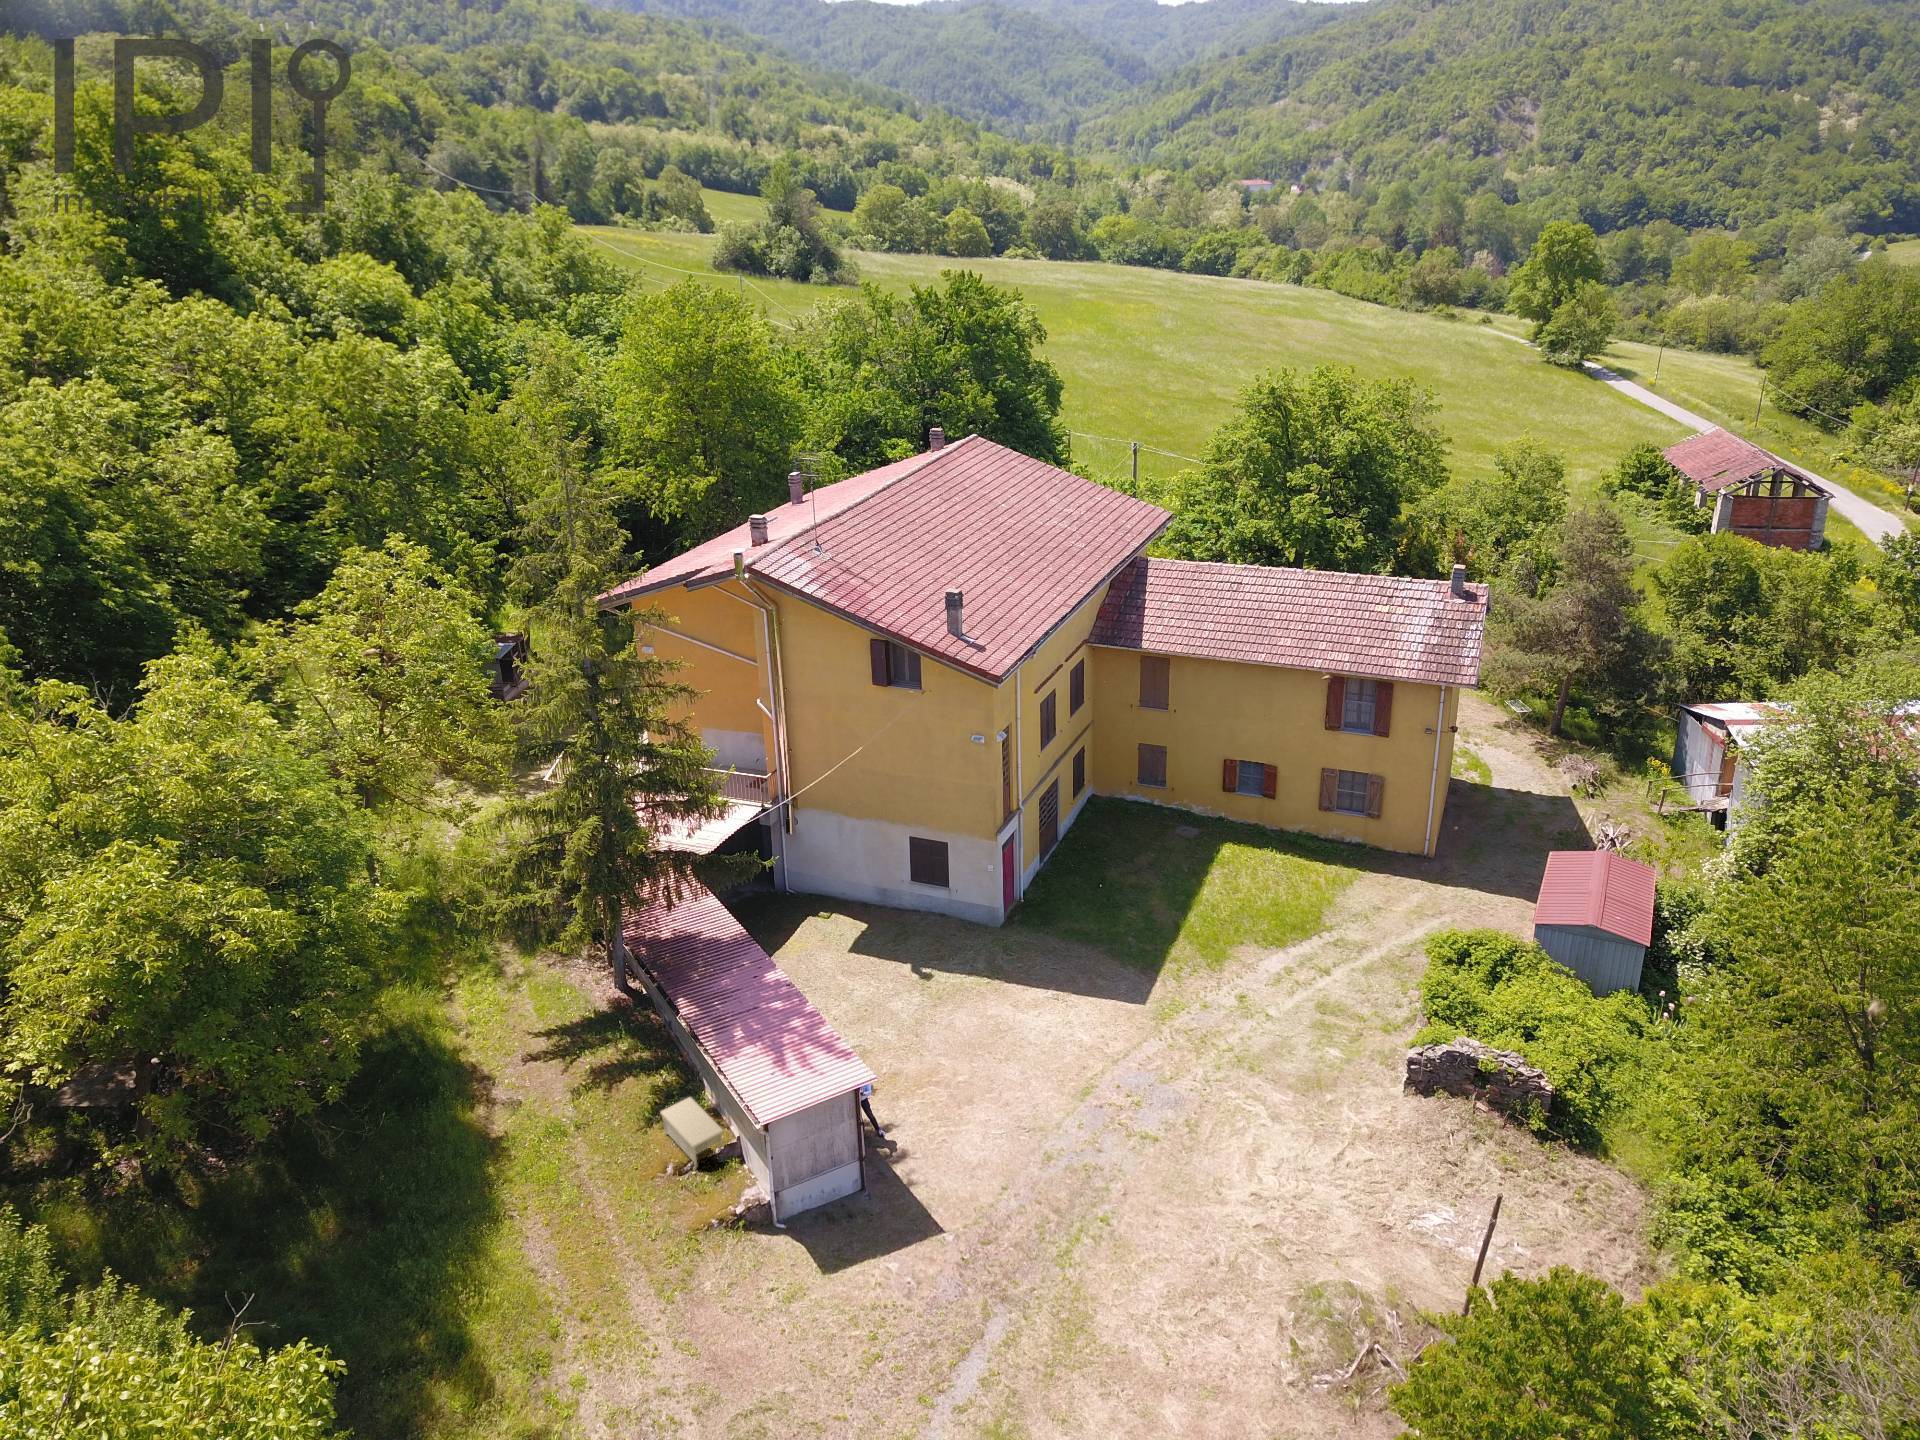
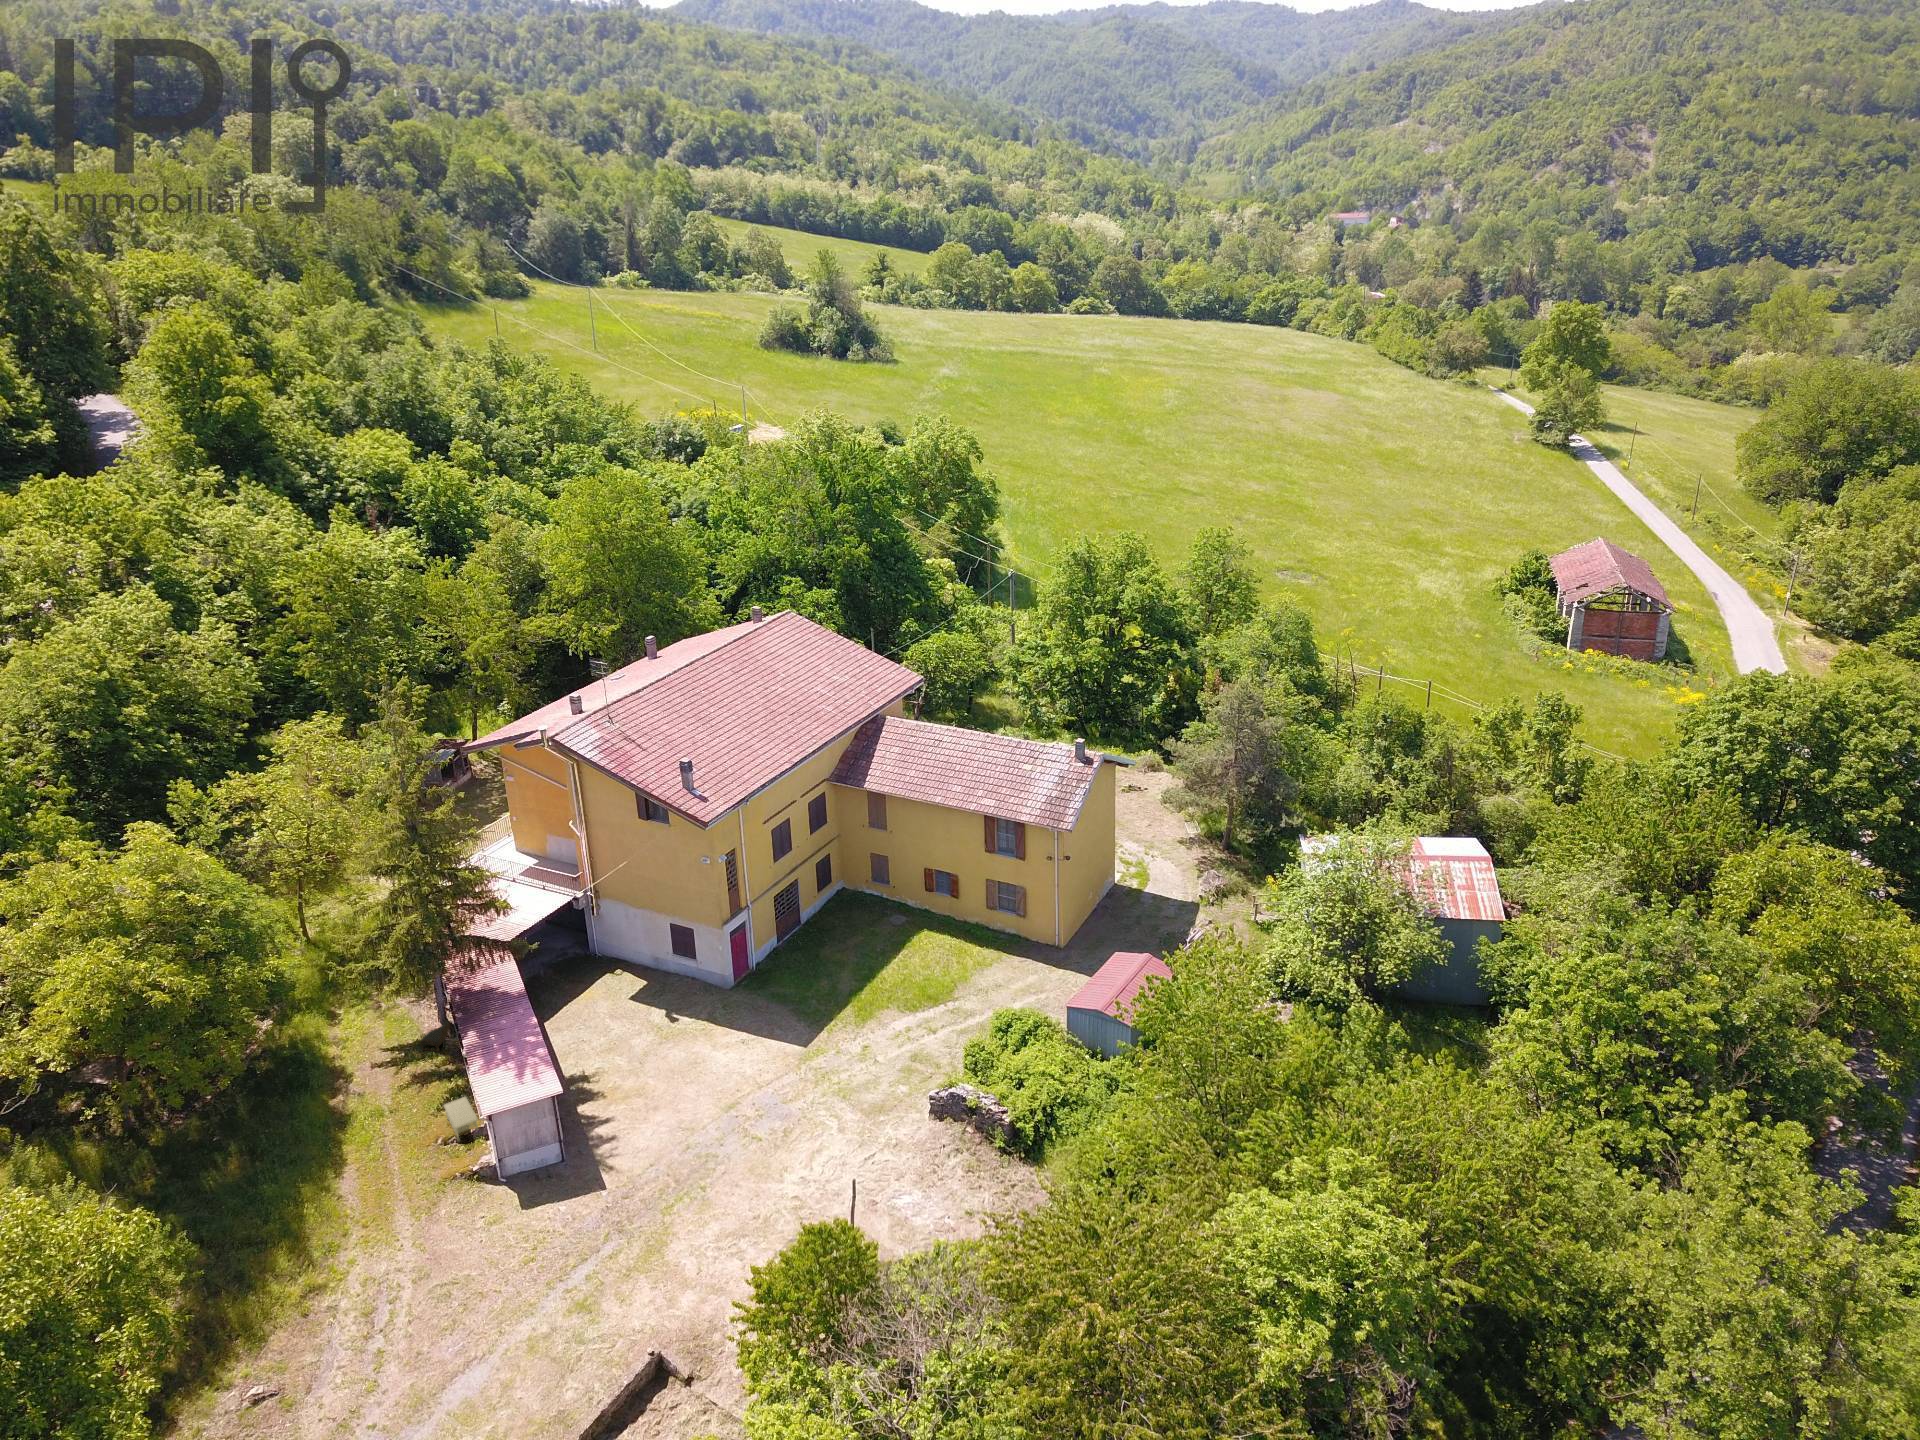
lounge chair: none [587,985,633,1035] -> present [420,1020,450,1052]

